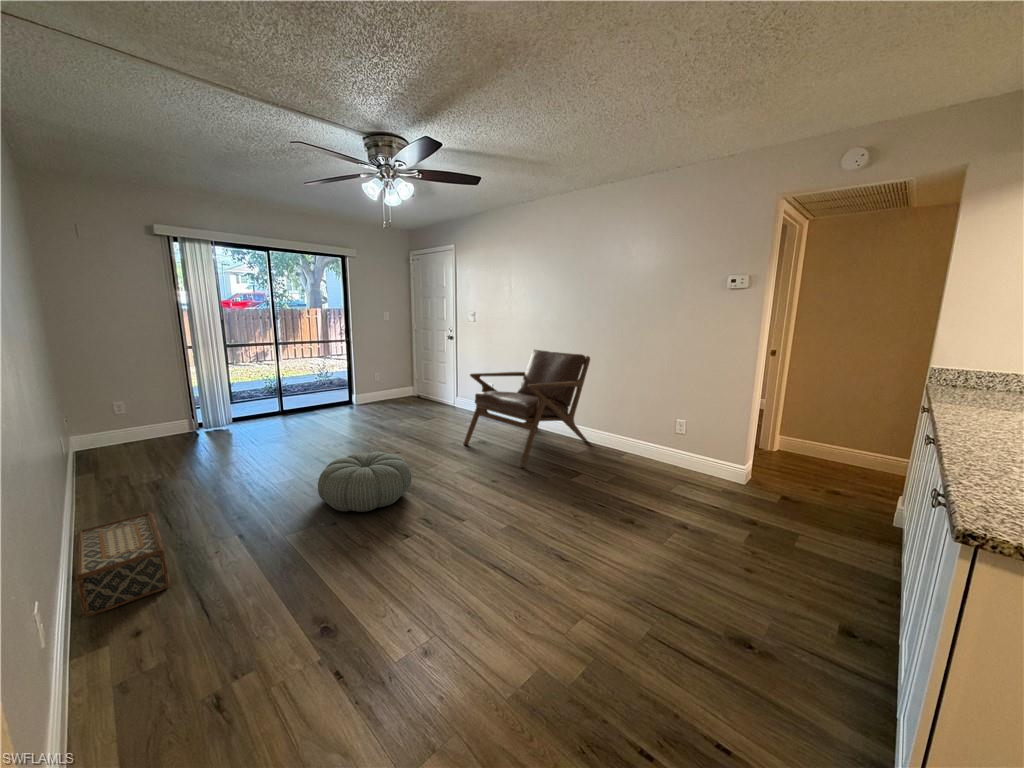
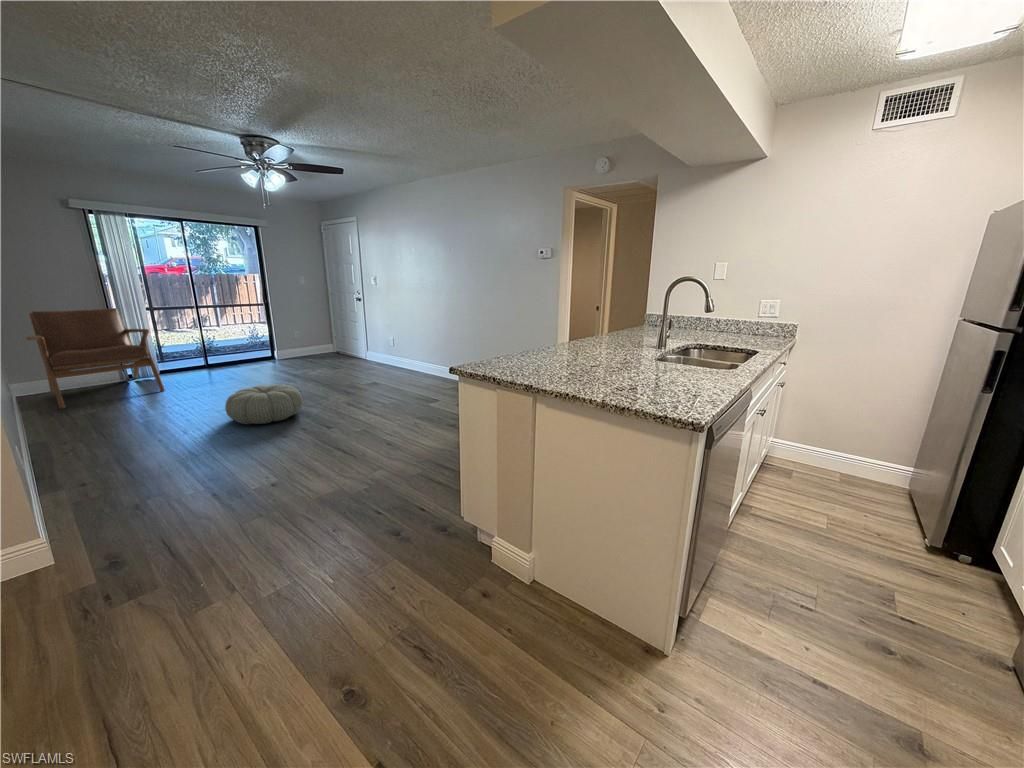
lounge chair: present [463,350,590,467] -> present [26,308,165,409]
woven basket: present [75,512,170,619] -> none [33,423,109,481]

